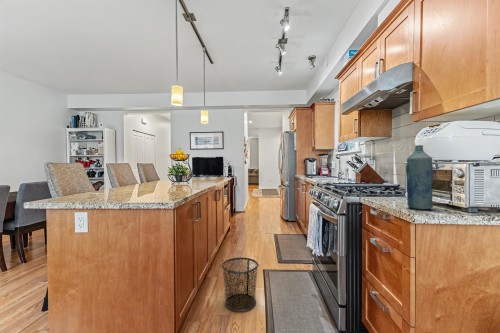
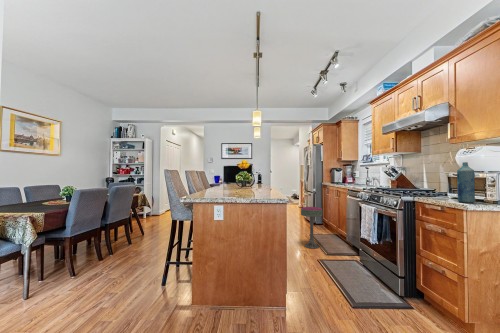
bar stool: none [254,204,279,254] -> present [301,207,322,248]
trash can: present [222,257,259,312] -> none [301,246,330,285]

